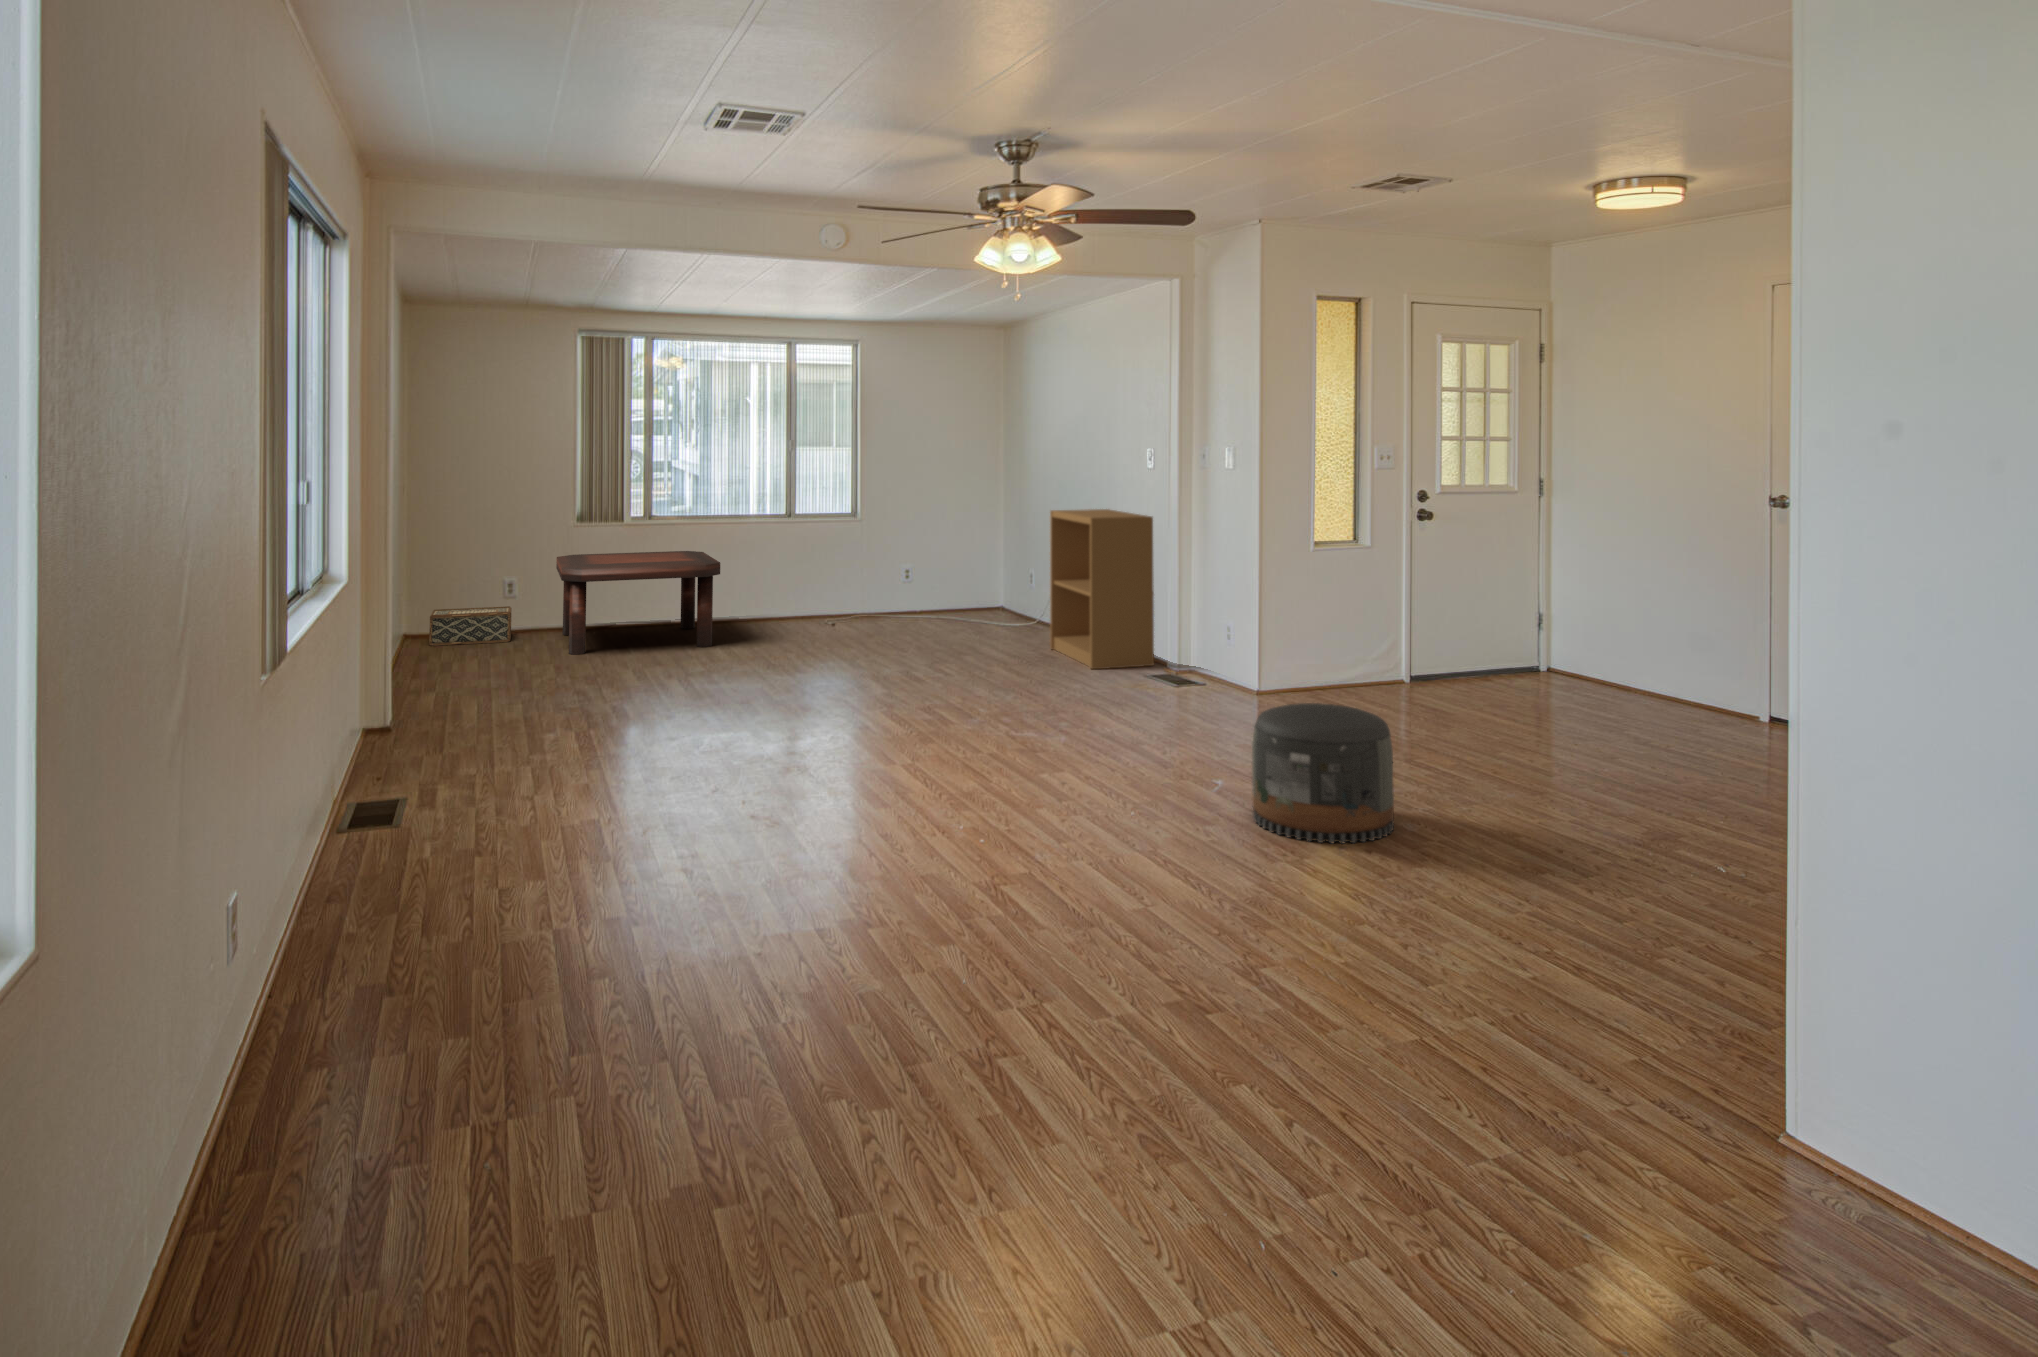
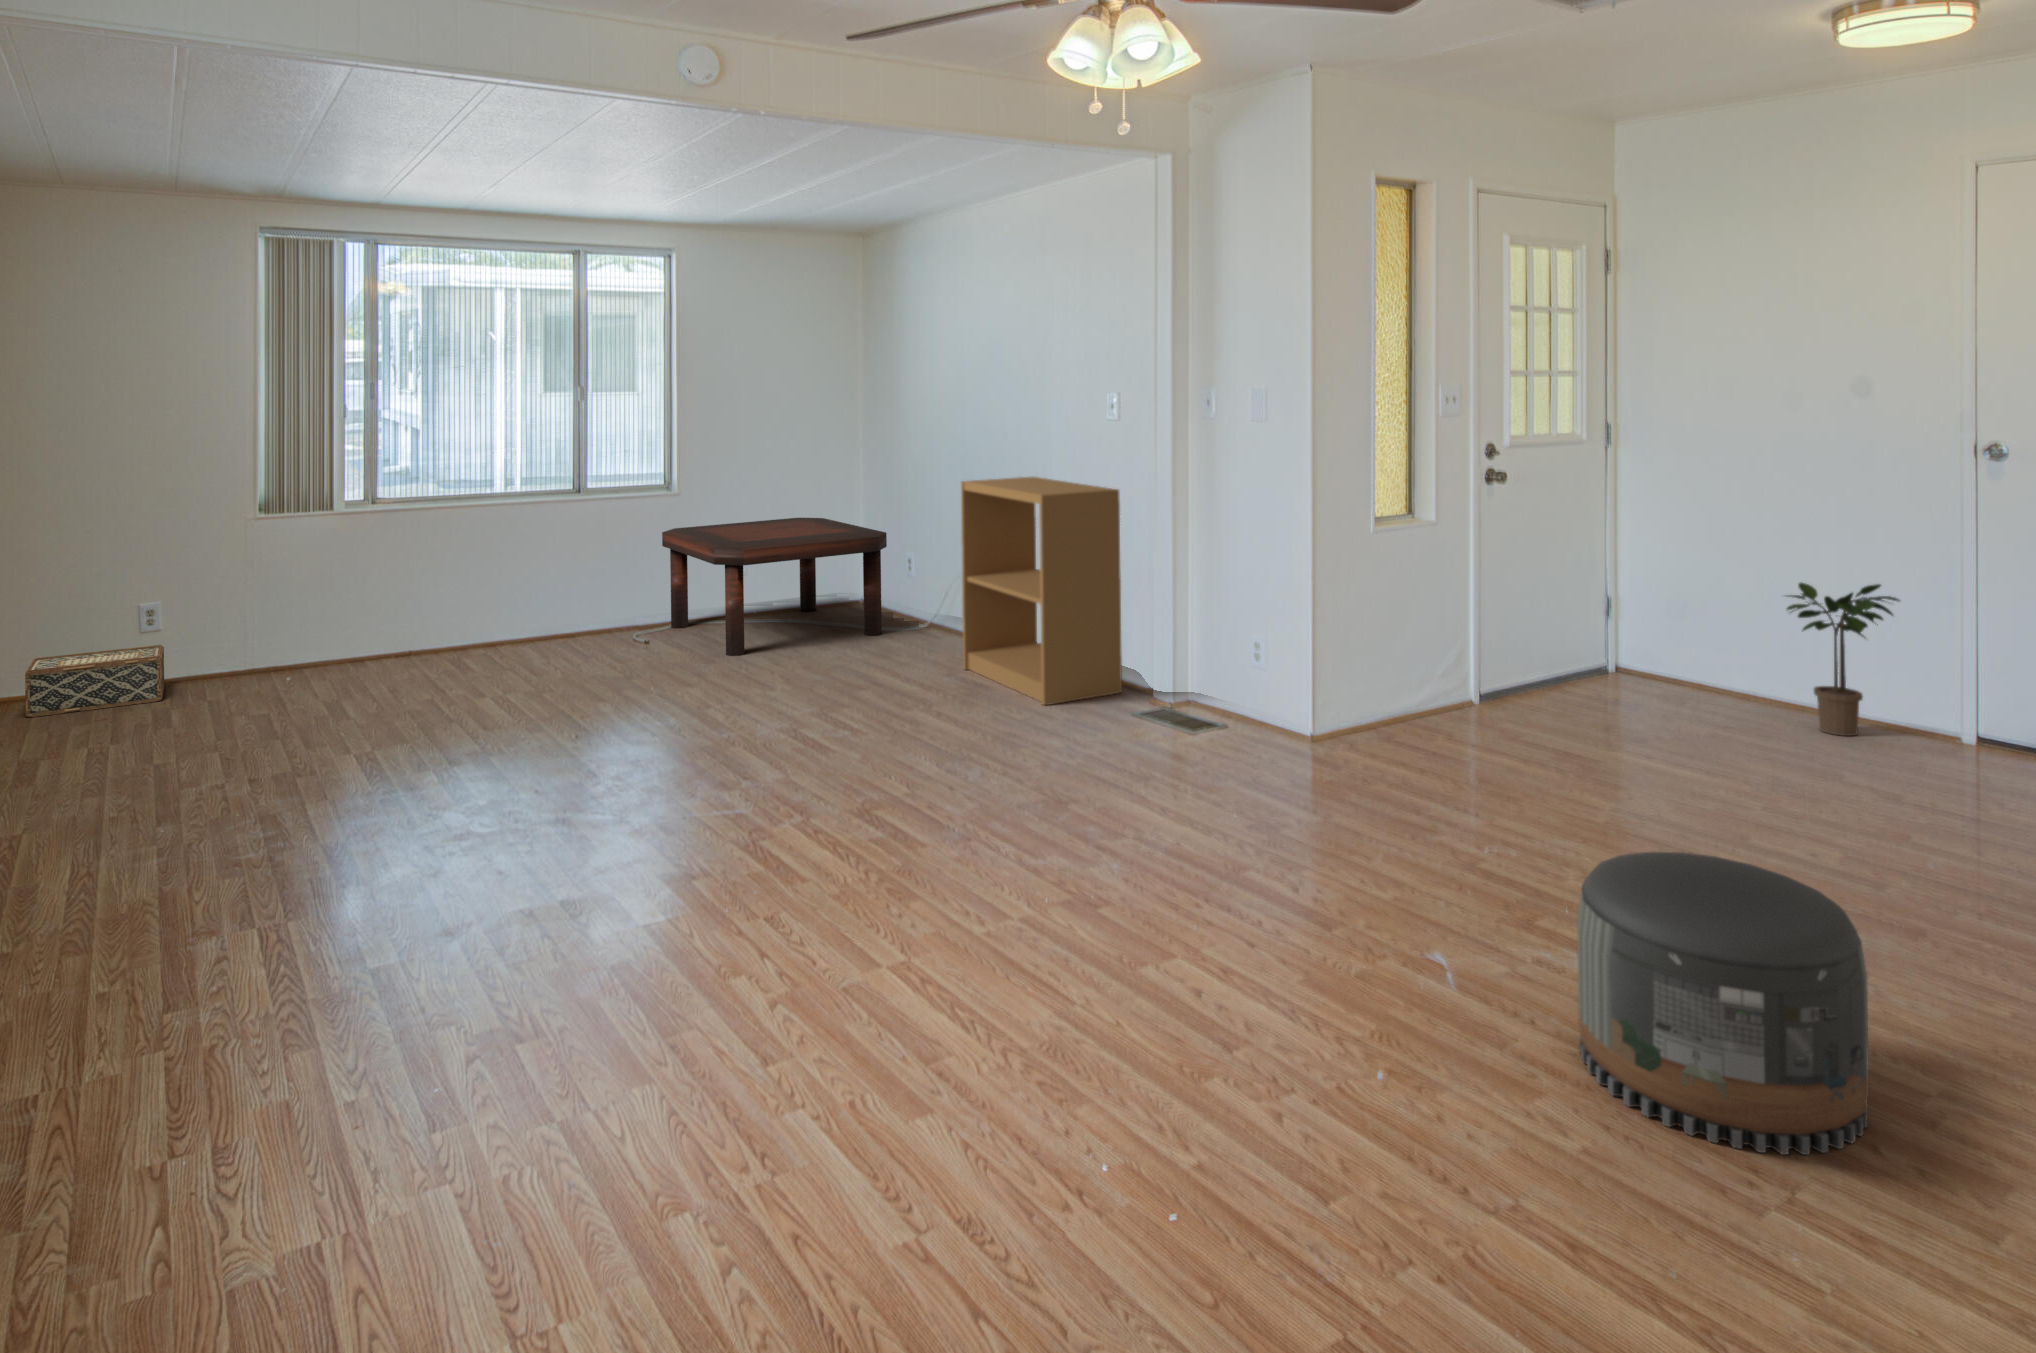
coffee table: present [556,551,720,655] -> present [662,518,887,656]
potted plant: none [1628,595,1704,710] -> present [1787,583,1899,736]

